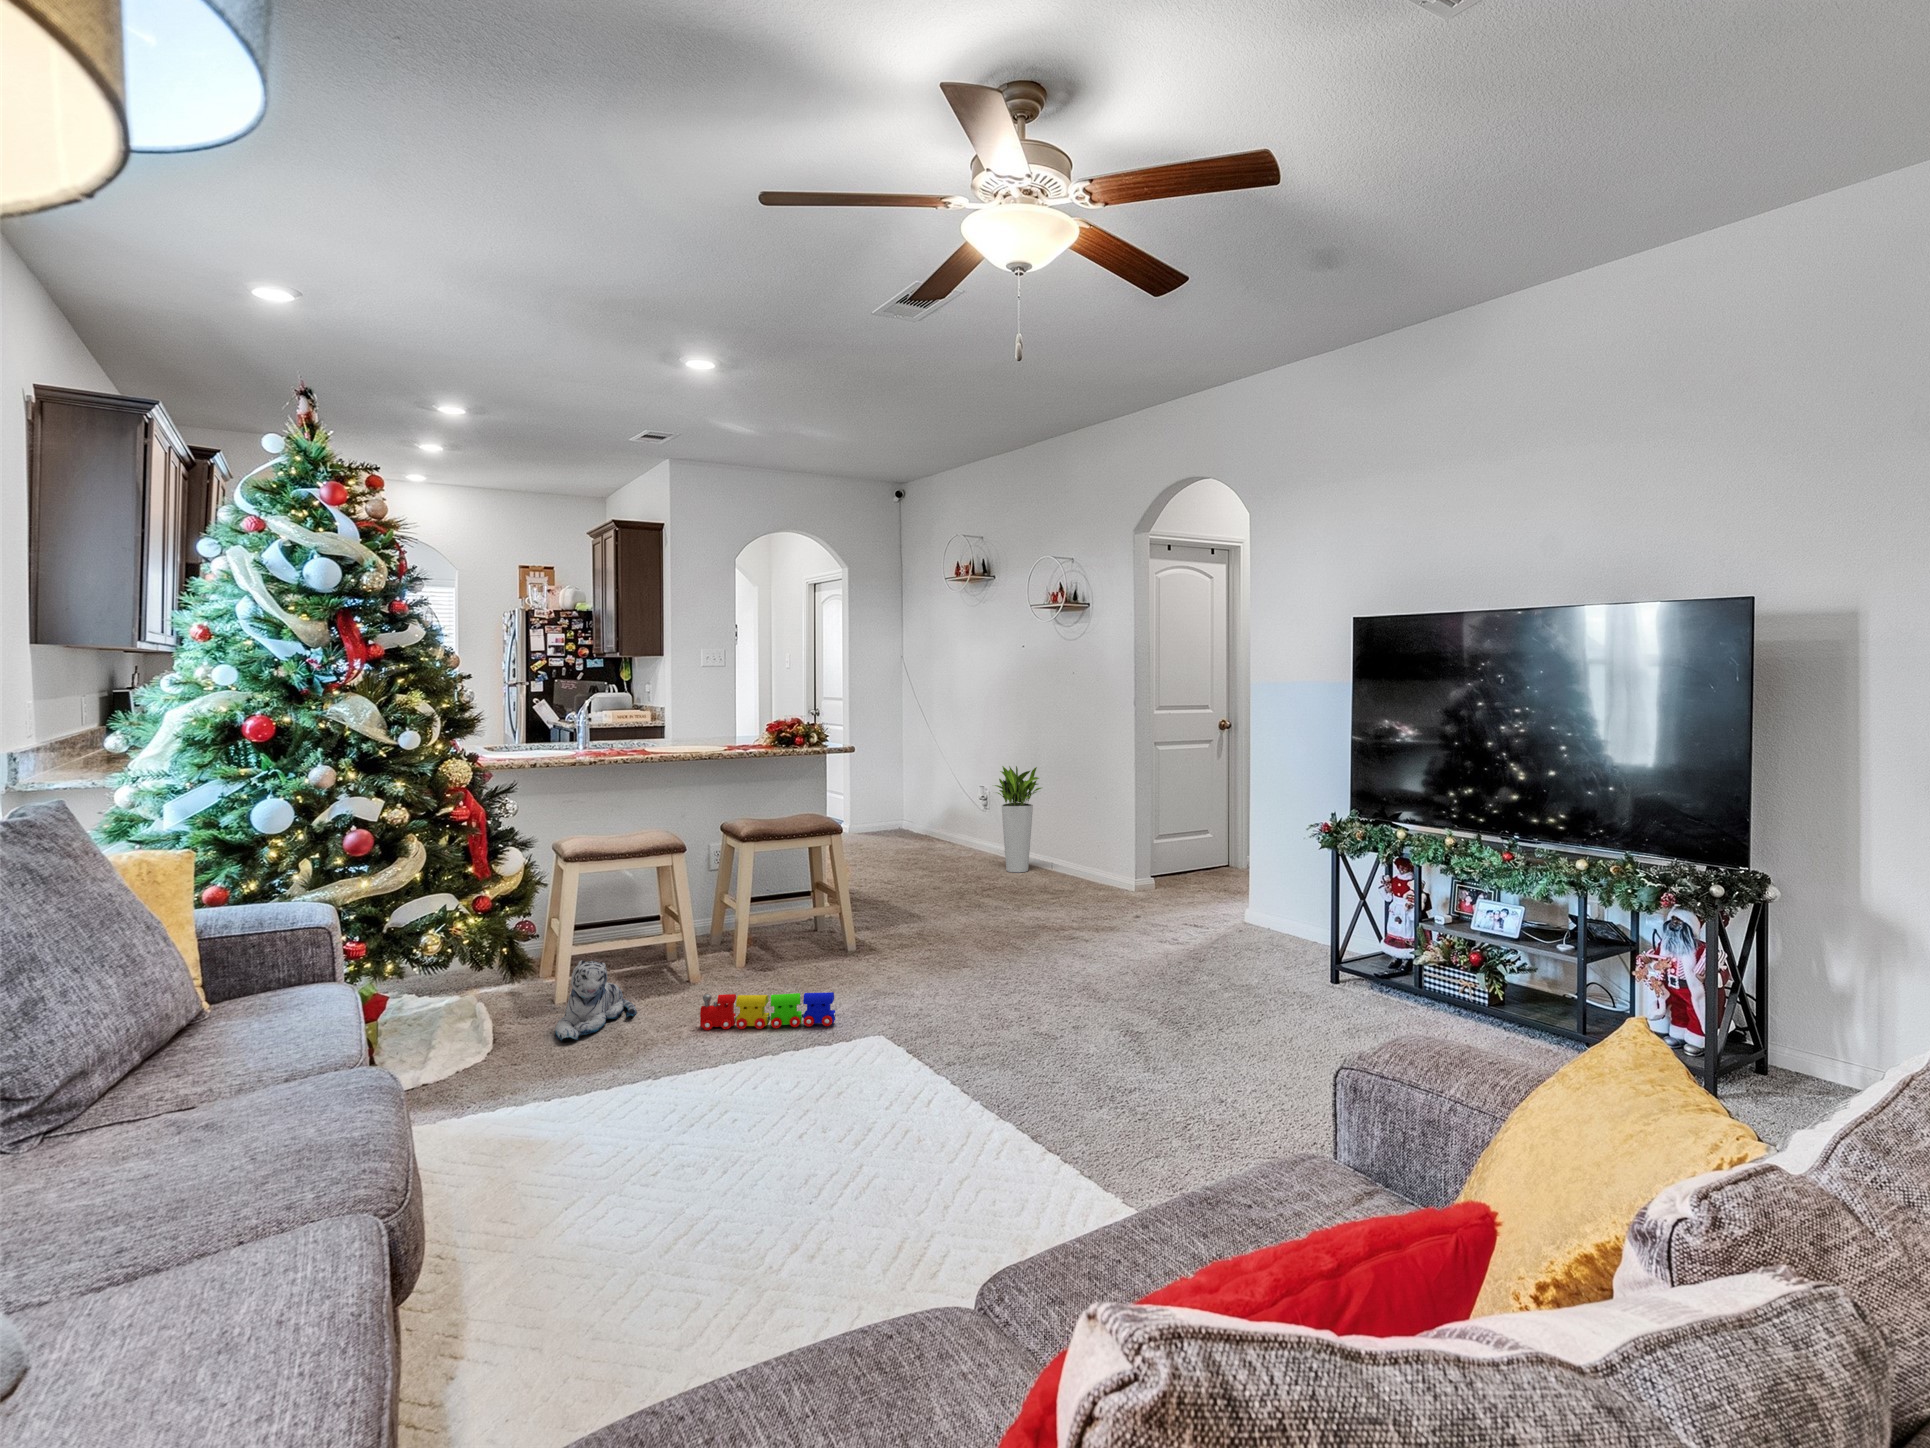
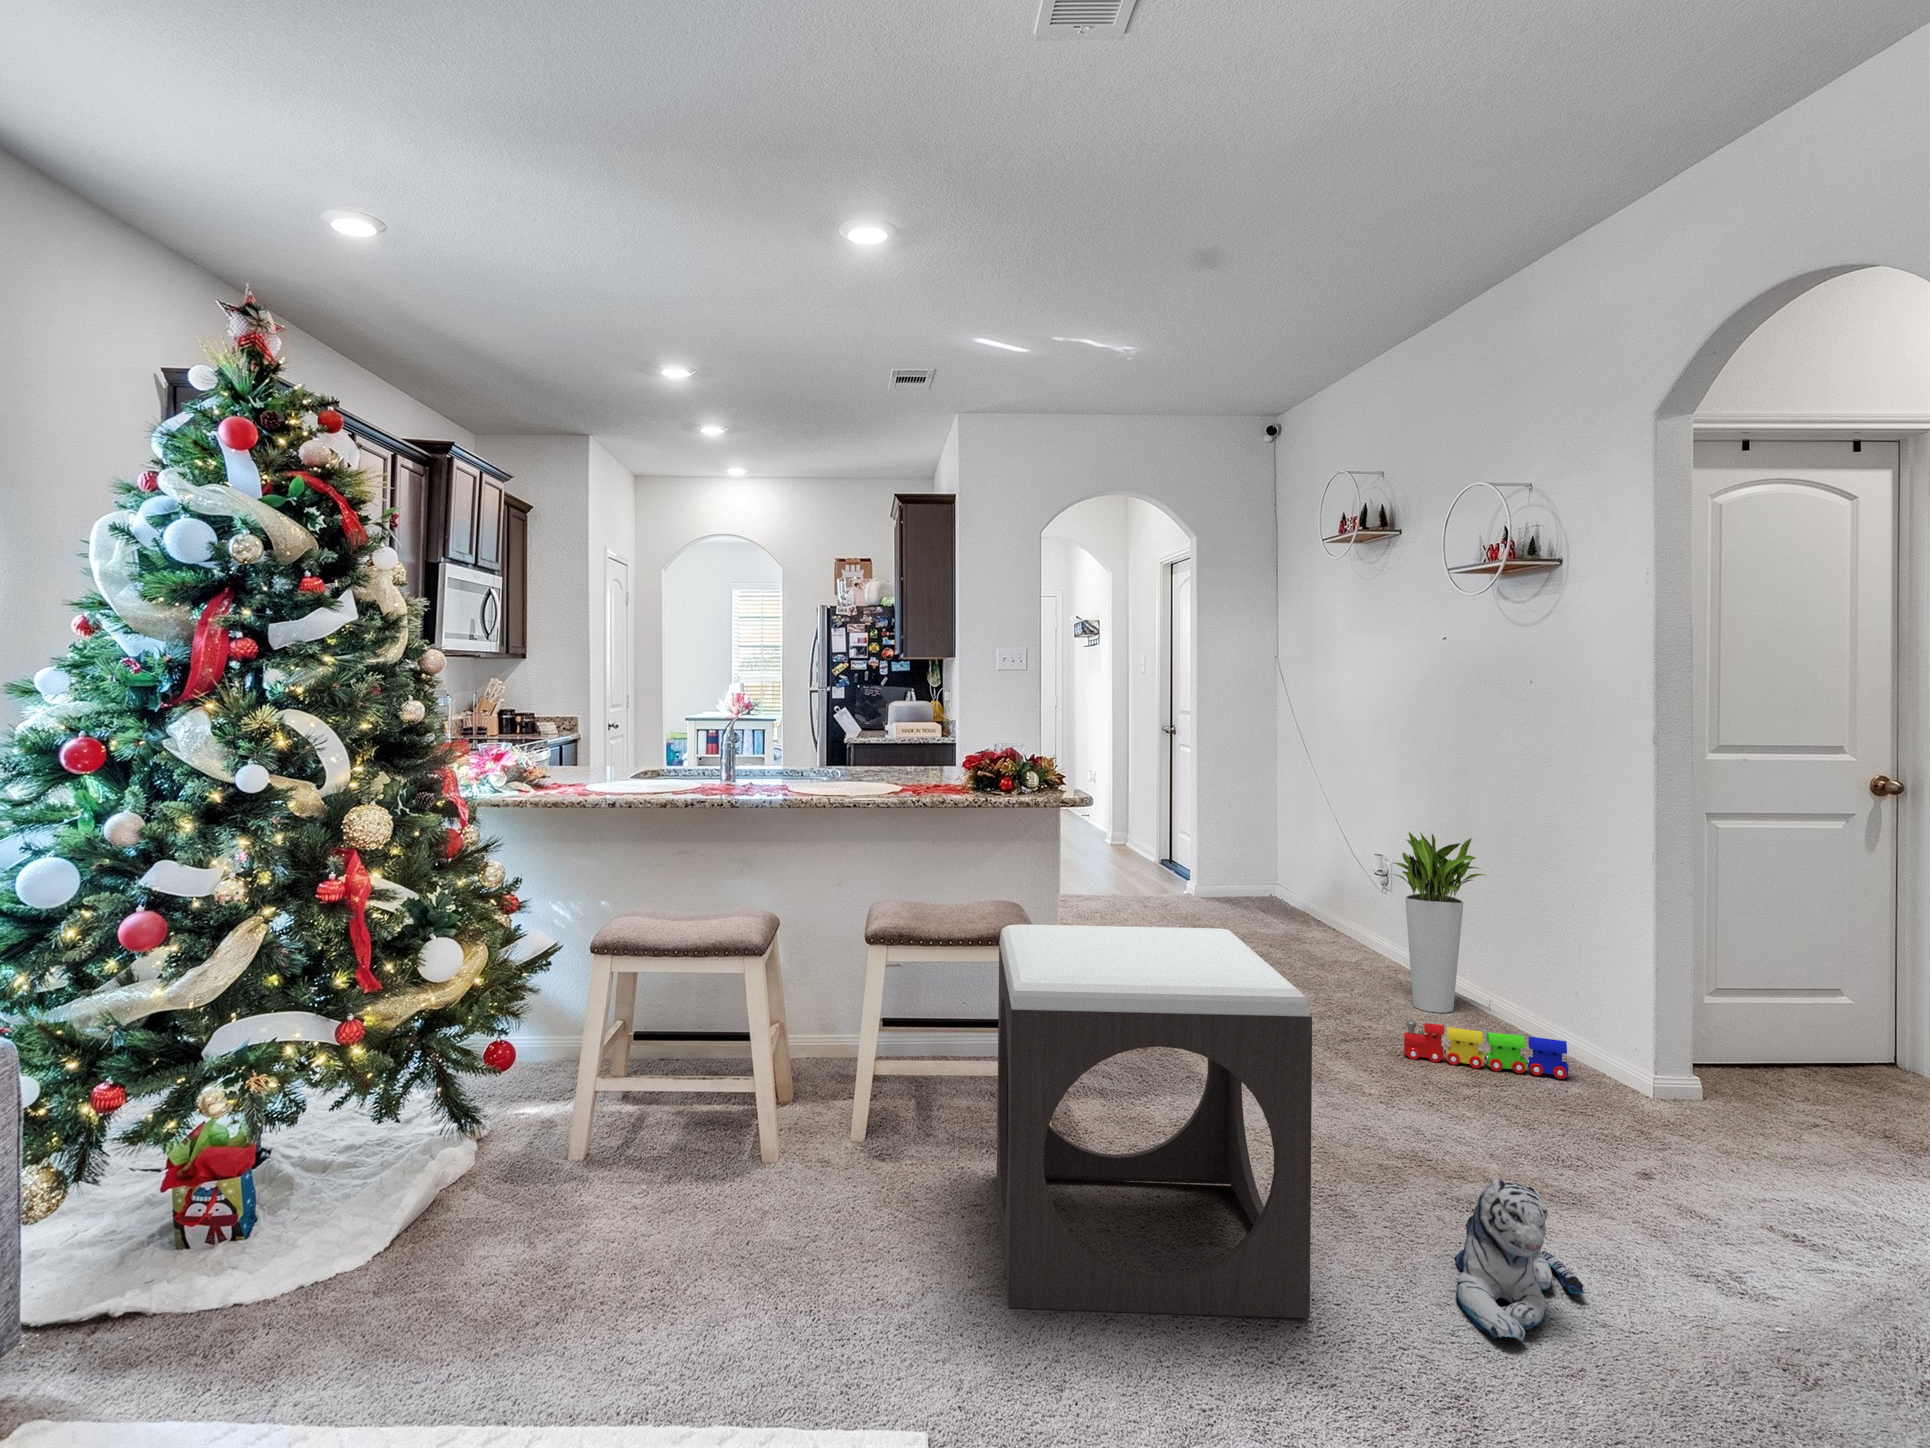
footstool: none [819,814,995,1000] -> present [997,924,1312,1318]
plush toy: present [555,961,637,1041] -> present [1454,1179,1584,1342]
toy train: present [700,992,836,1030] -> present [1404,1020,1569,1079]

